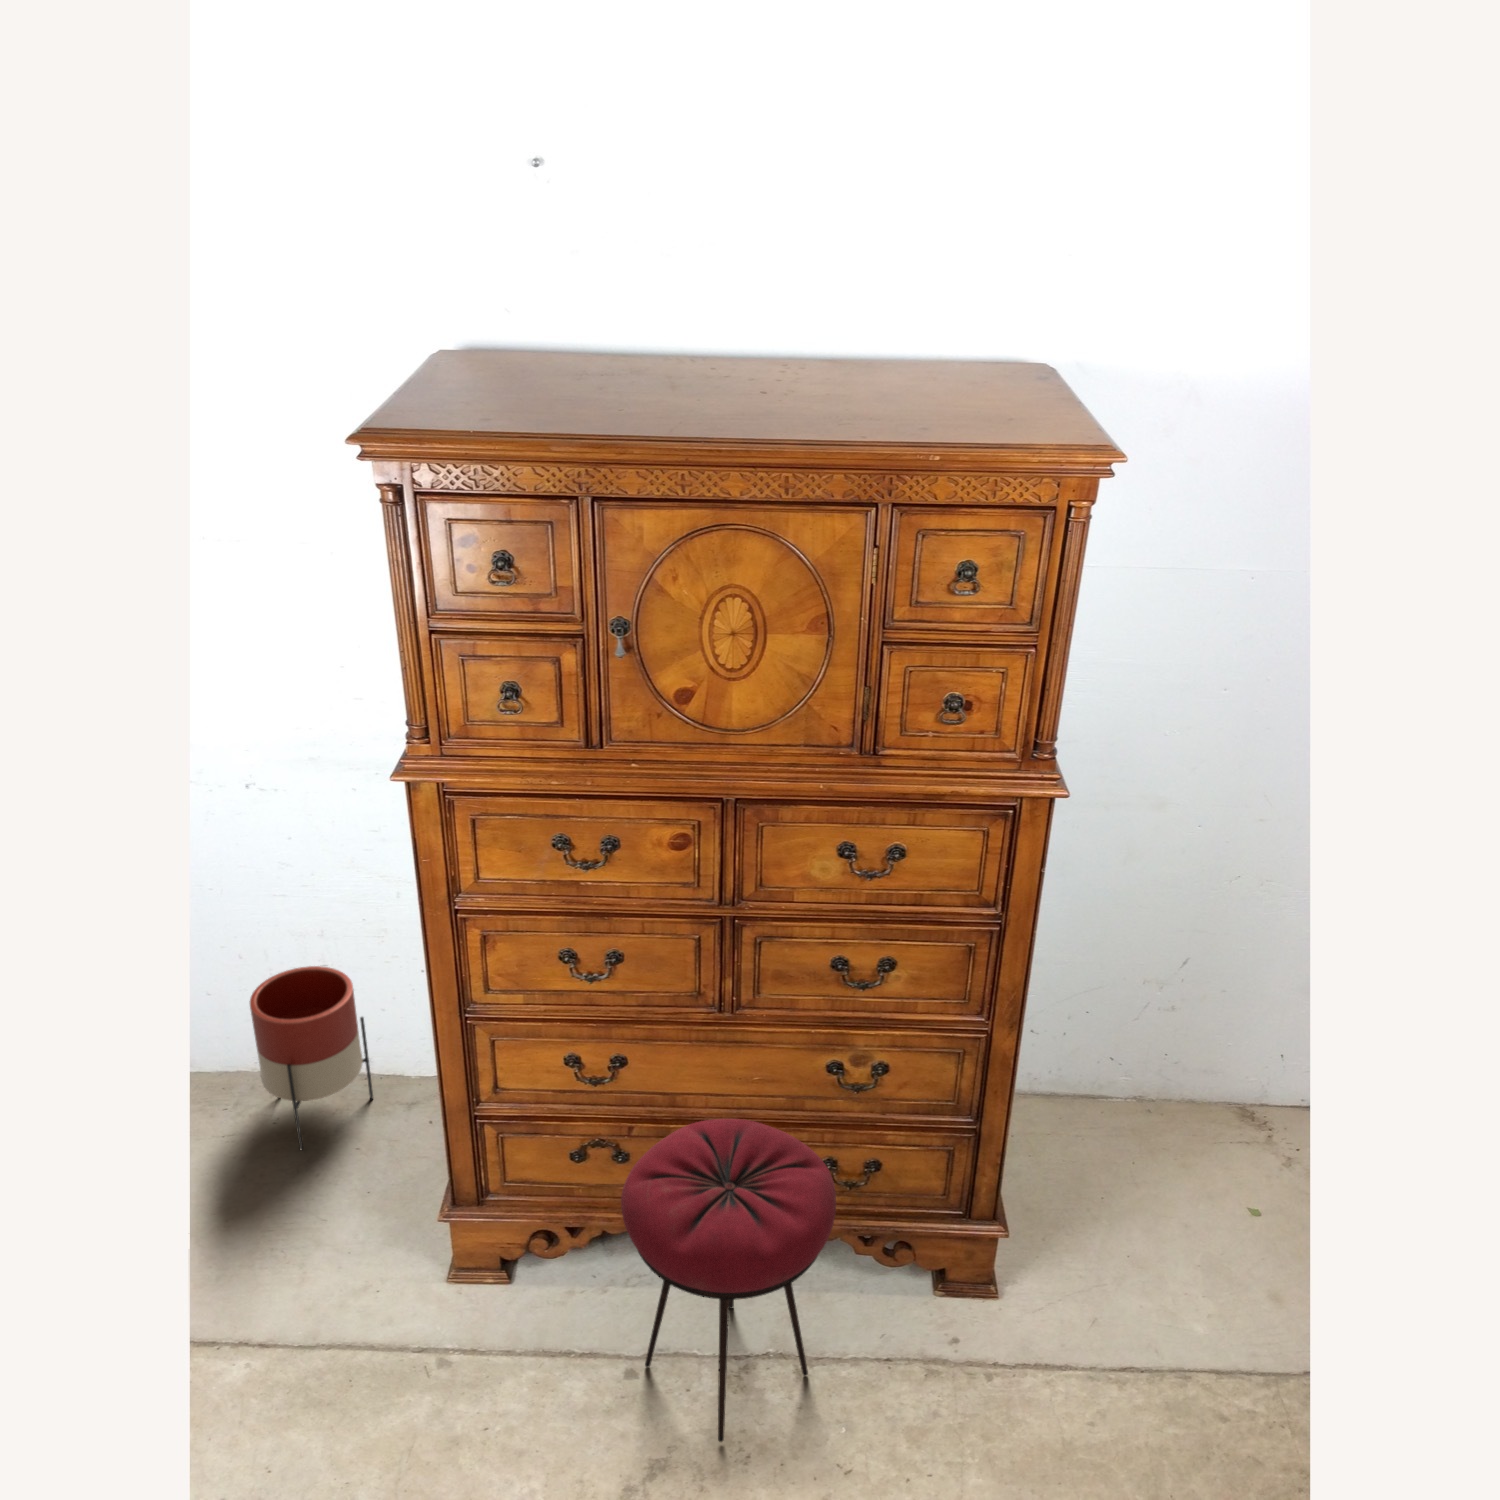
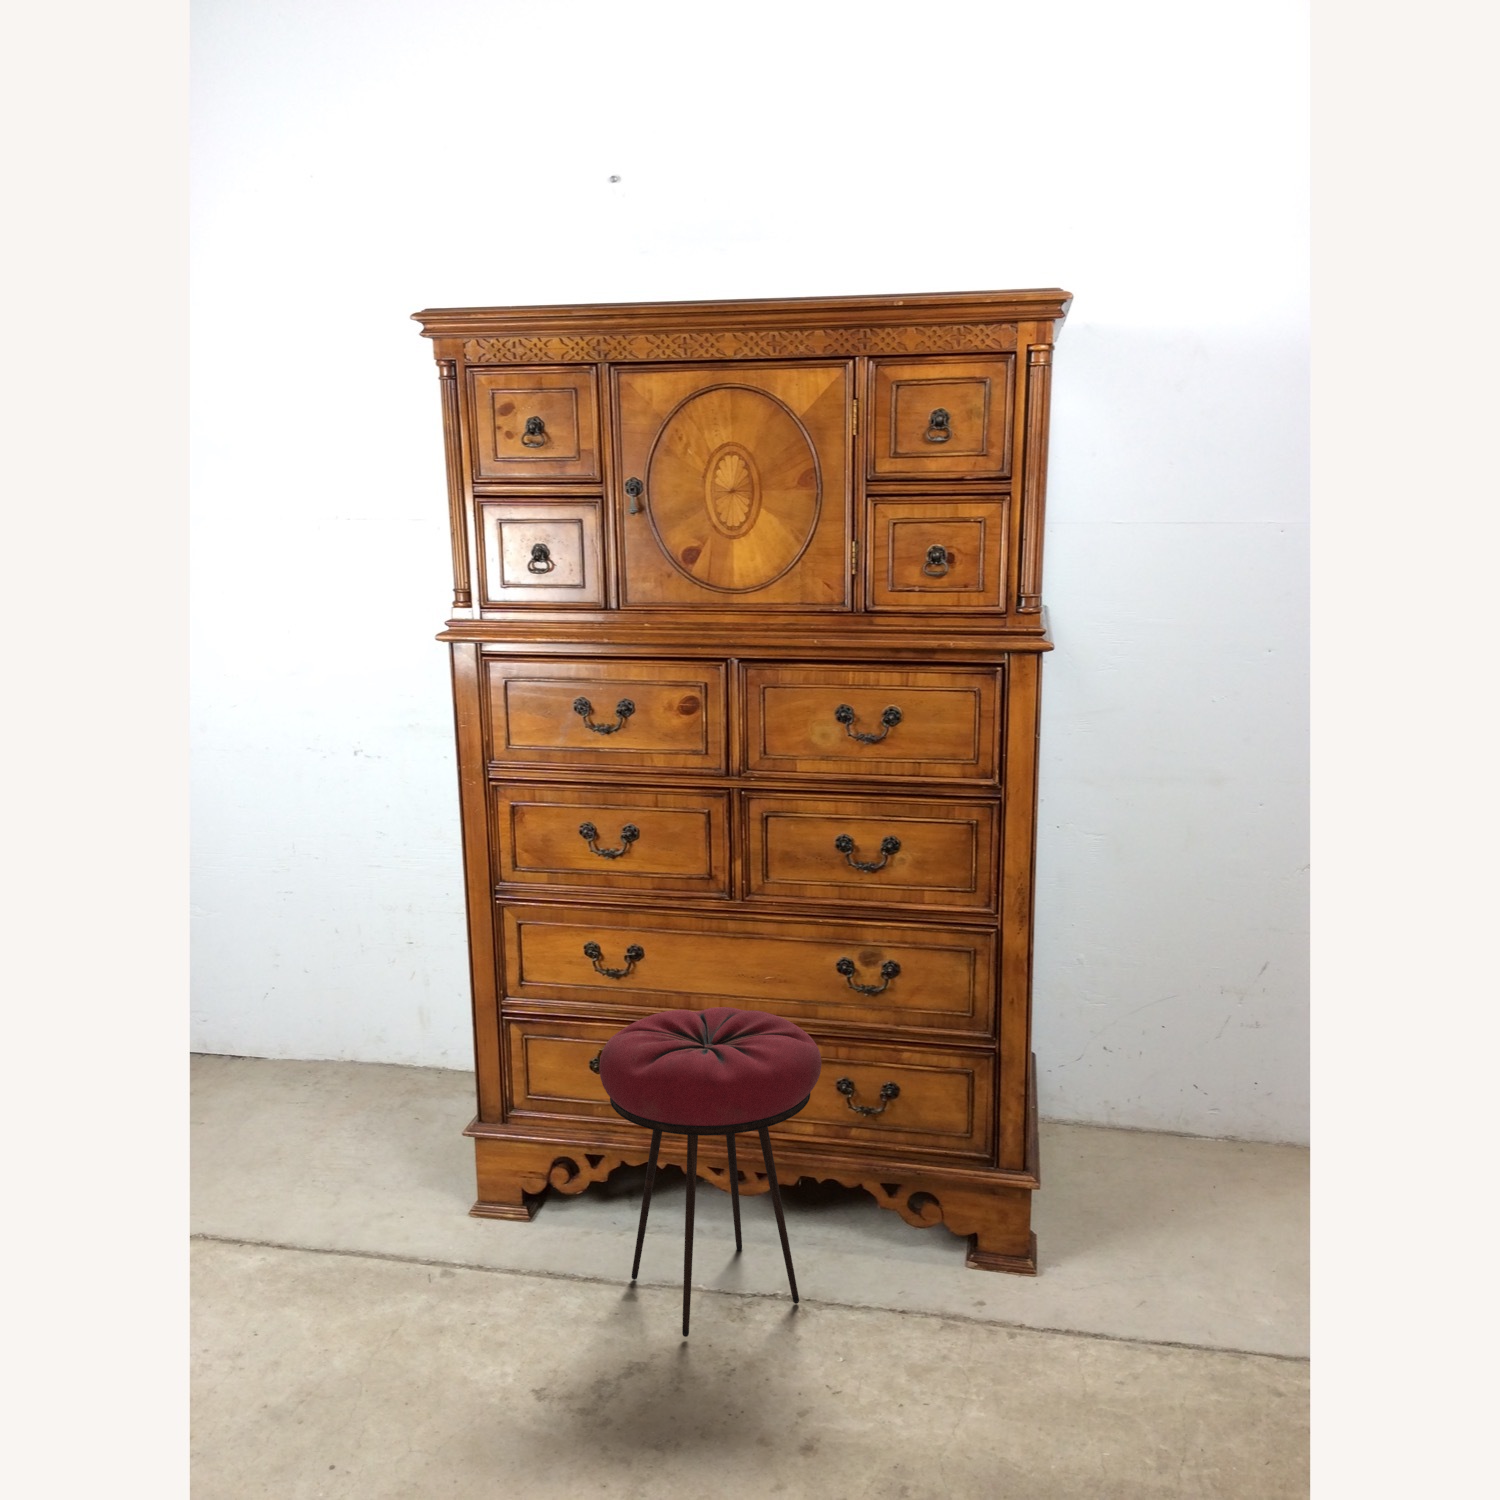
planter: present [250,966,373,1150] -> none [338,935,450,1108]

